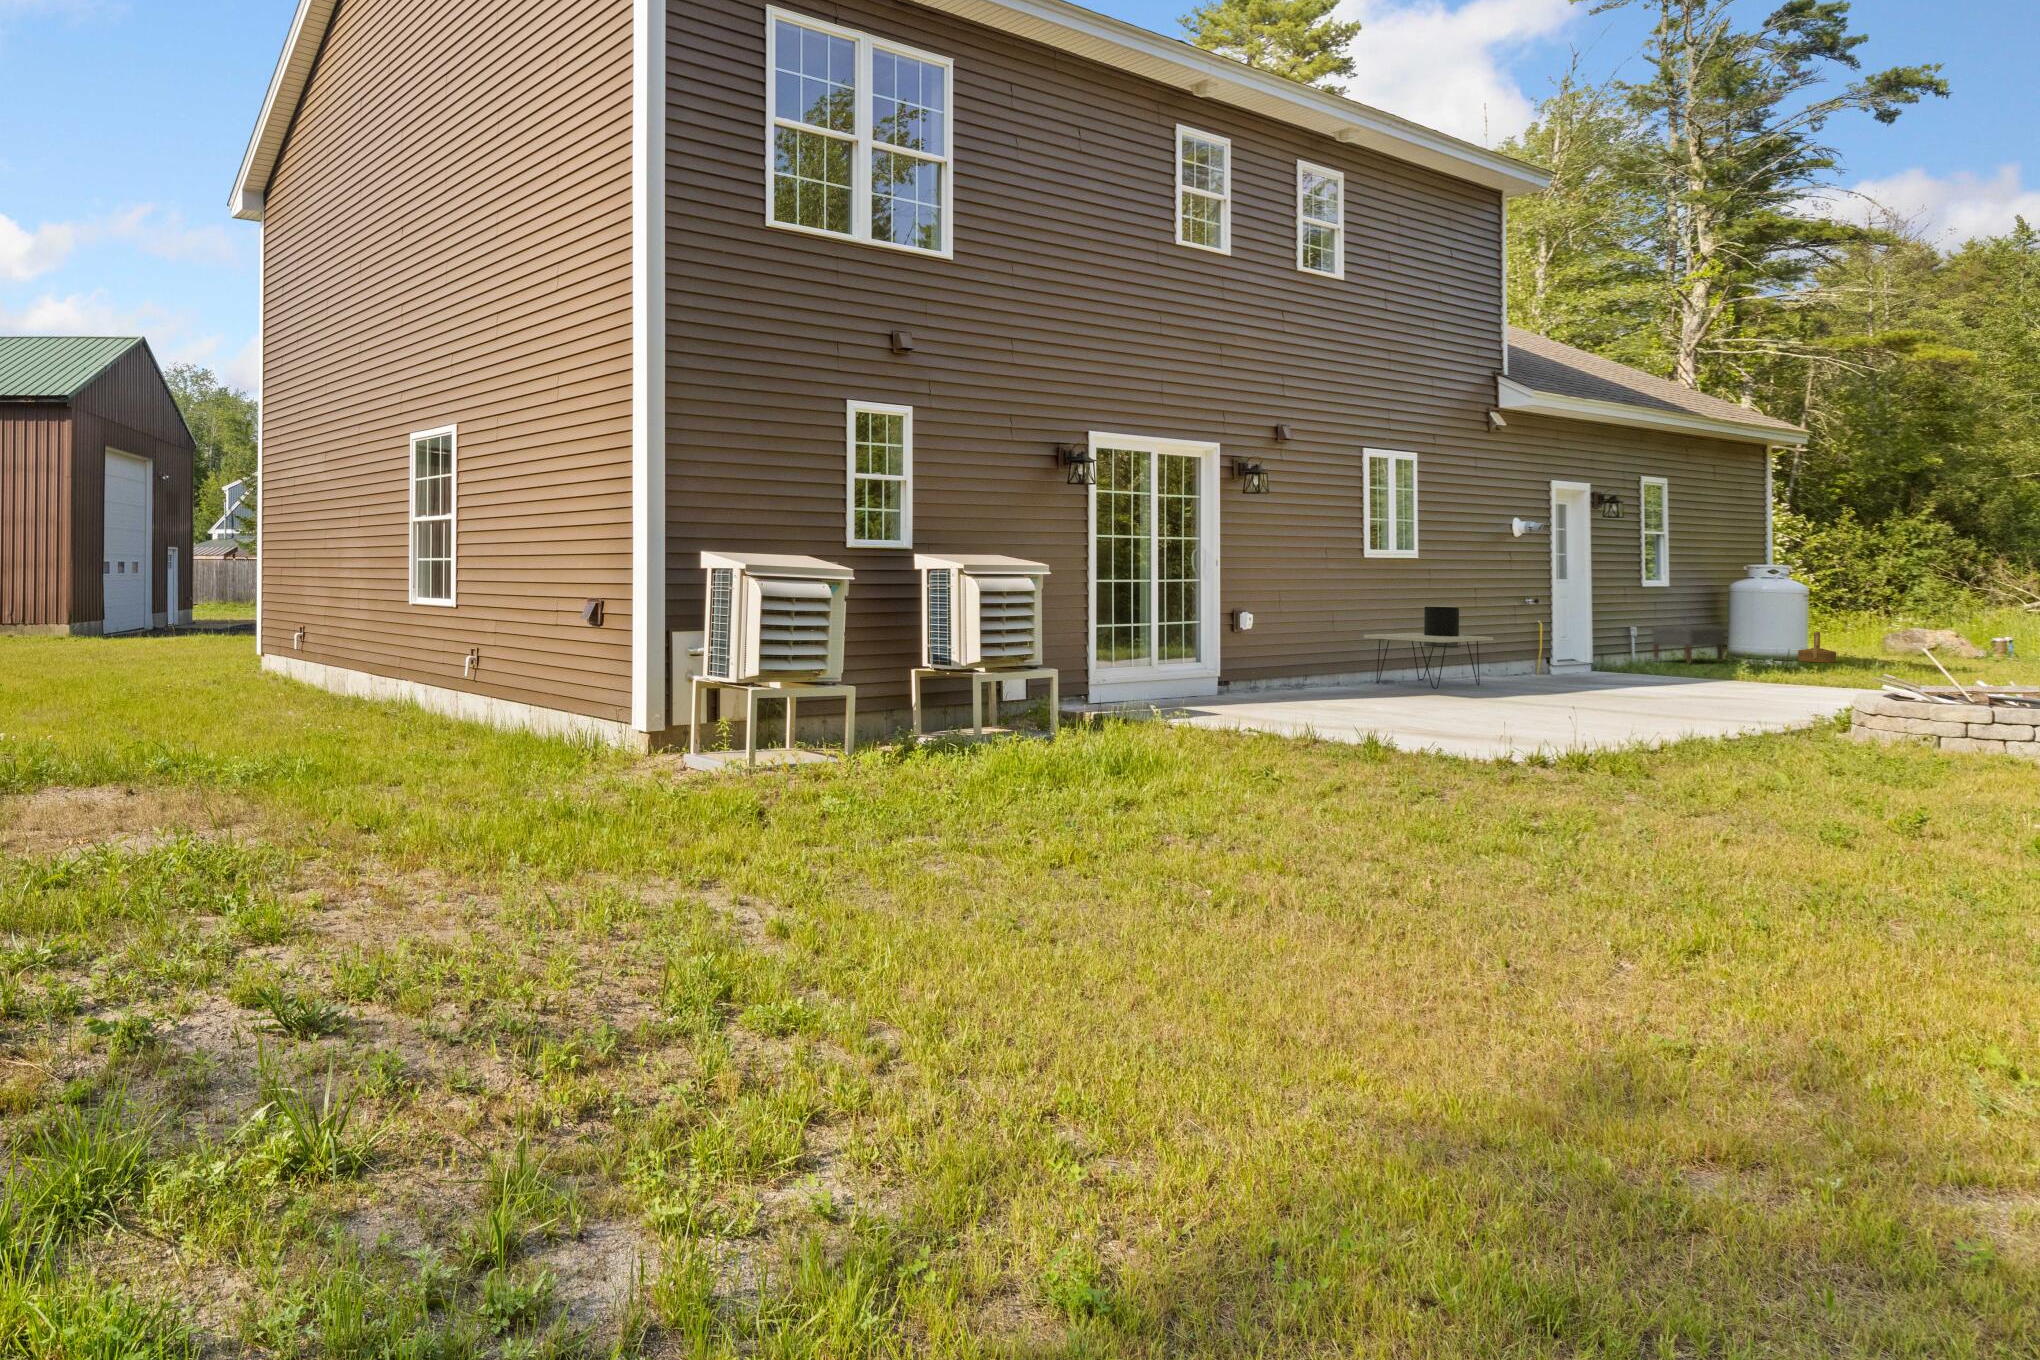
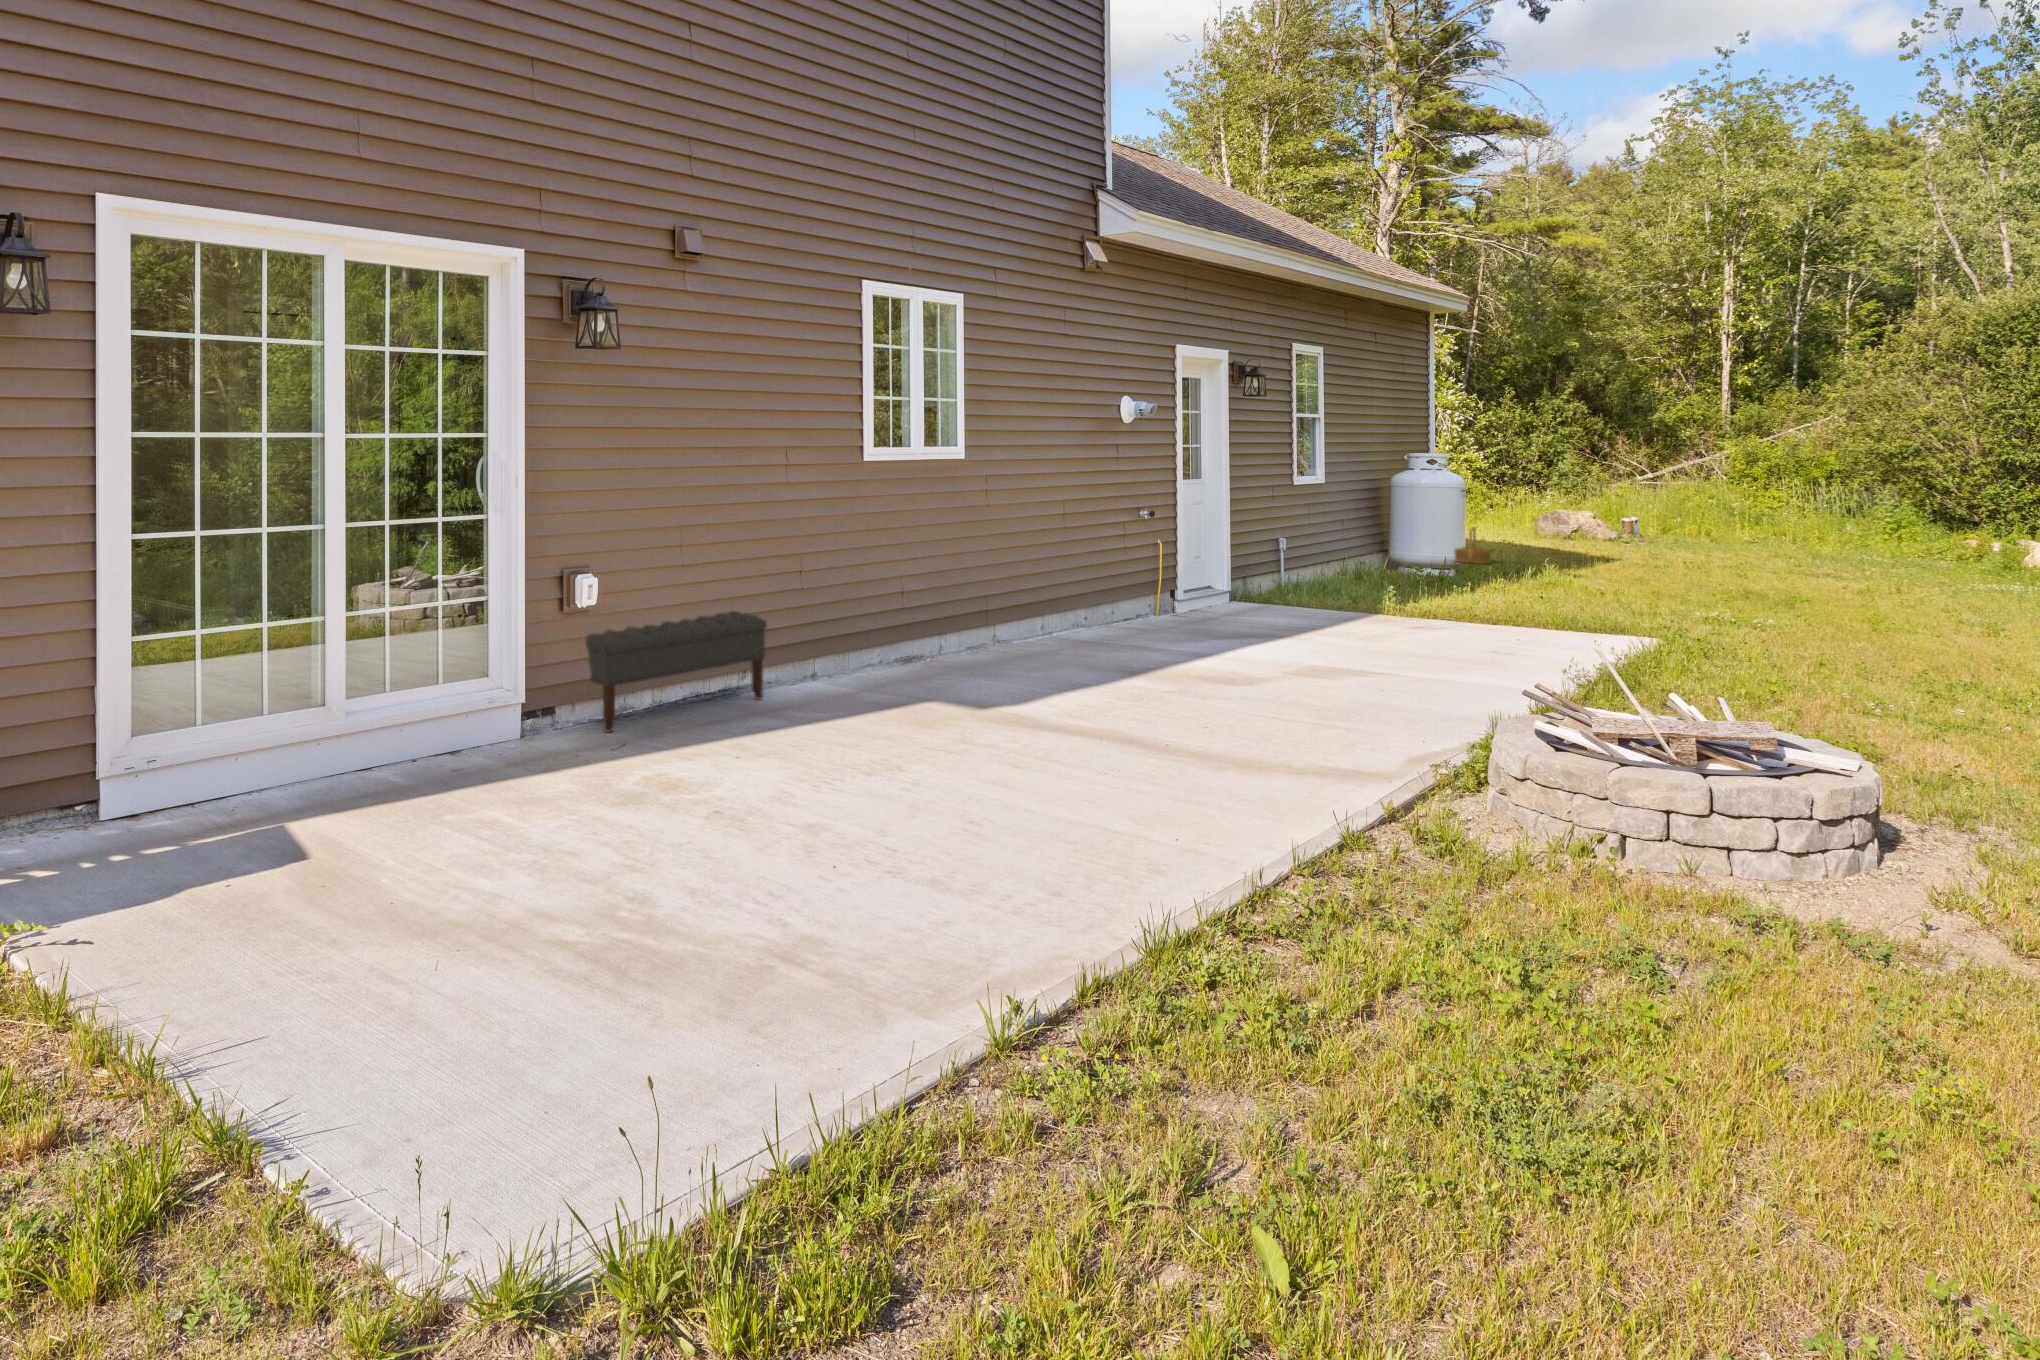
side table: present [1364,607,1493,689] -> none [861,531,1047,671]
bench: present [1652,625,1725,663] -> present [586,611,767,732]

